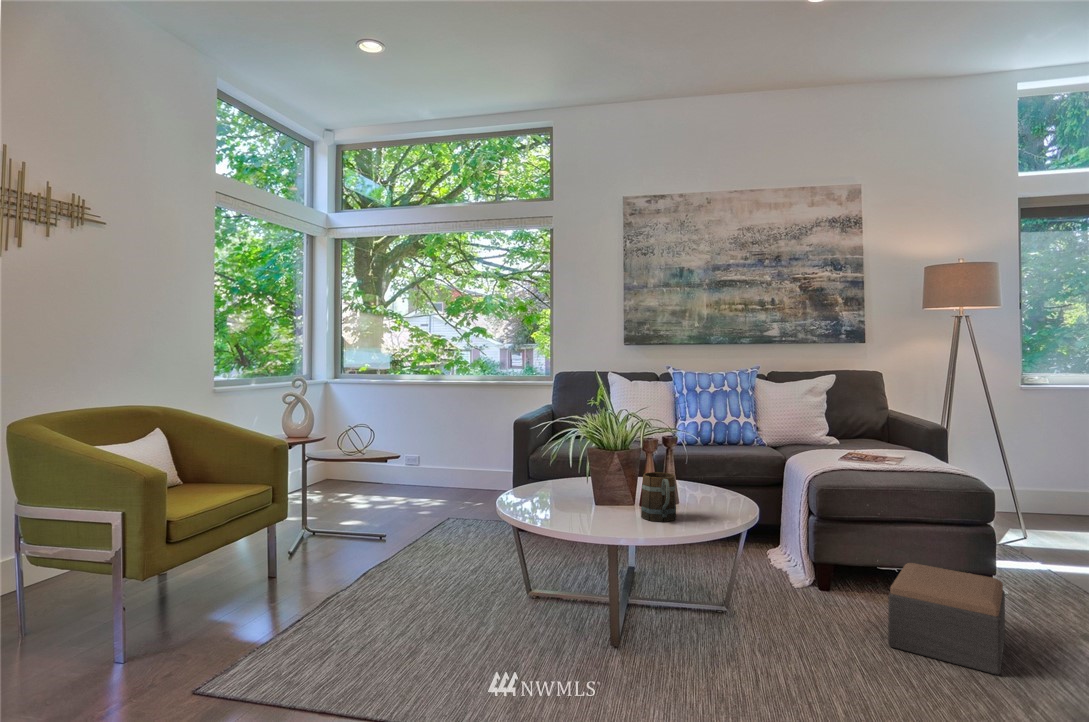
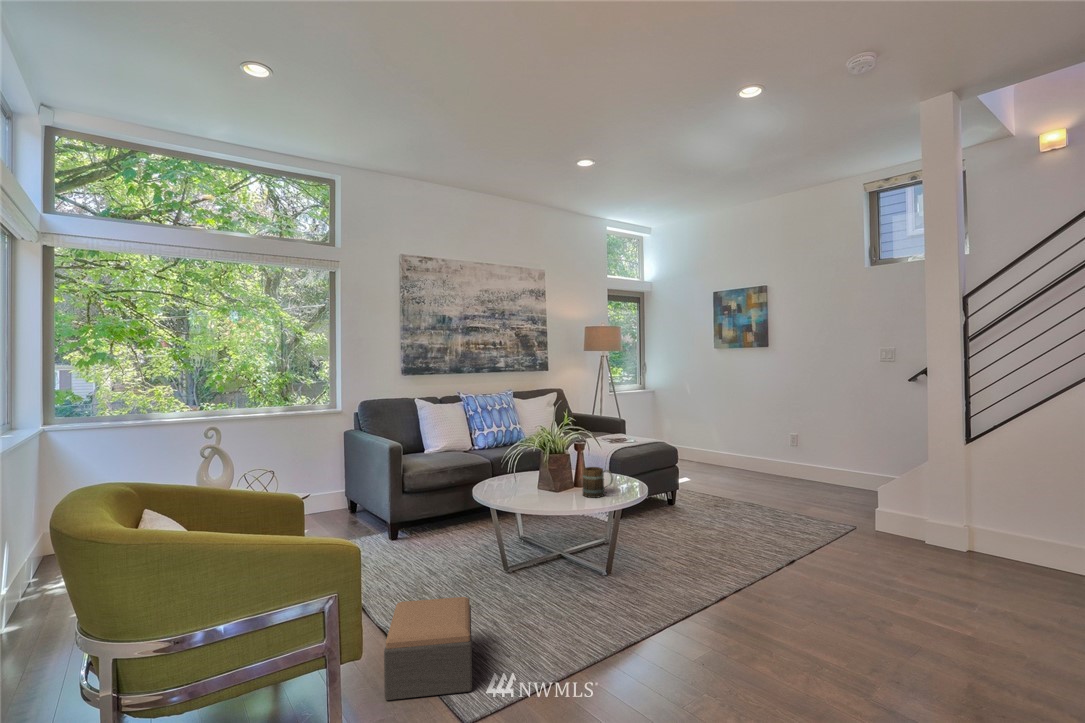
footstool: present [888,563,1005,675] -> present [384,597,472,700]

